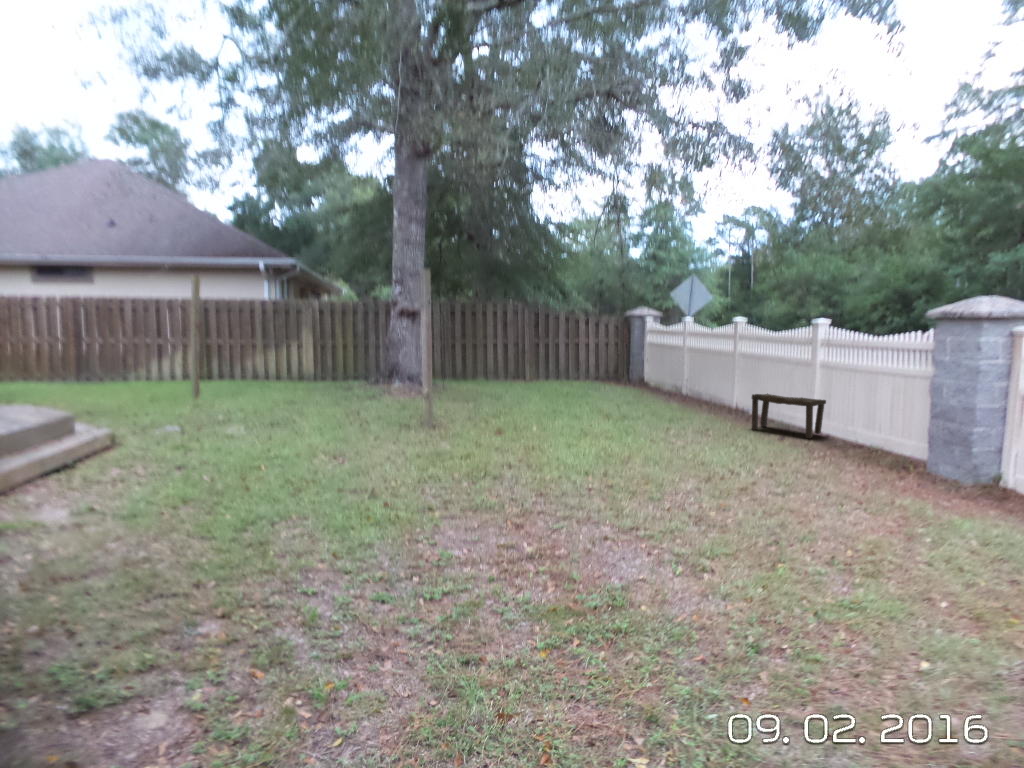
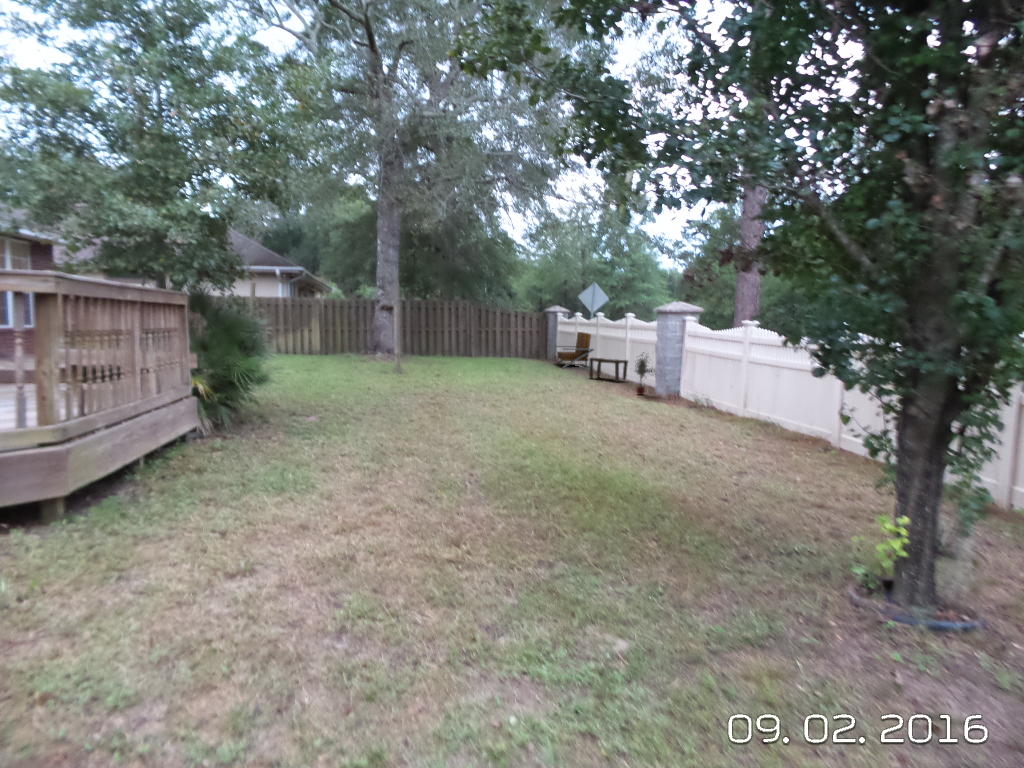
lounge chair: none [664,347,733,406] -> present [555,332,594,369]
potted tree: none [889,395,941,478] -> present [635,352,655,395]

